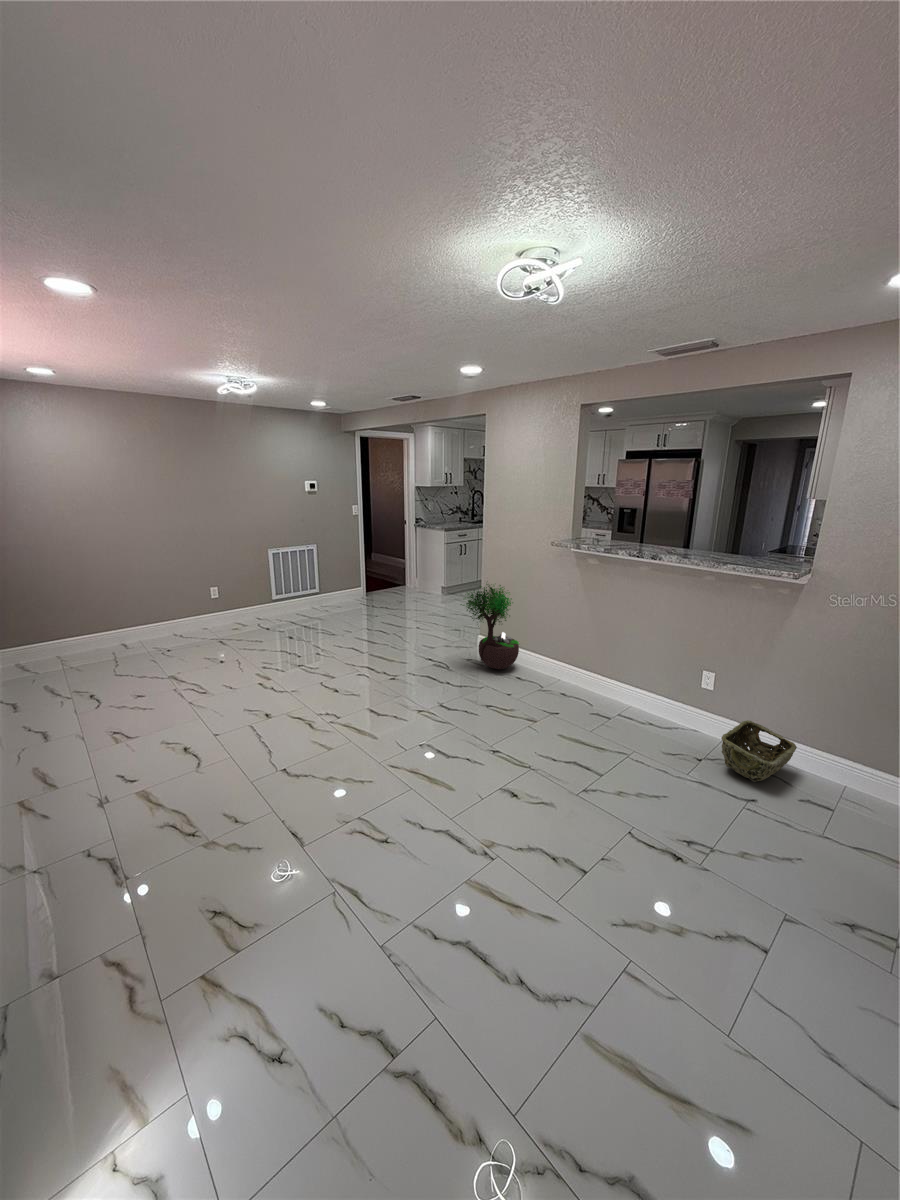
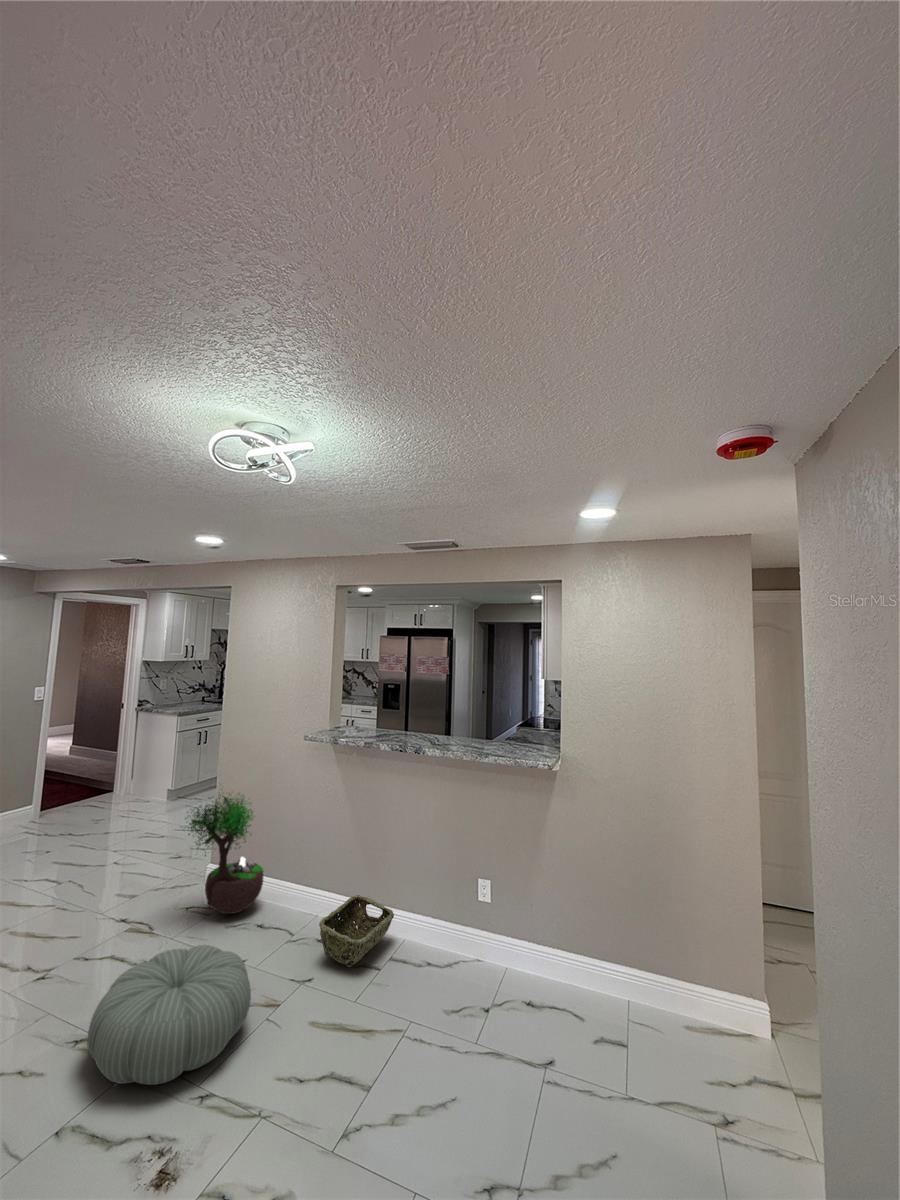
pouf: none [424,676,518,743] -> present [87,945,251,1085]
woven basket: present [721,720,797,782] -> present [319,895,394,967]

